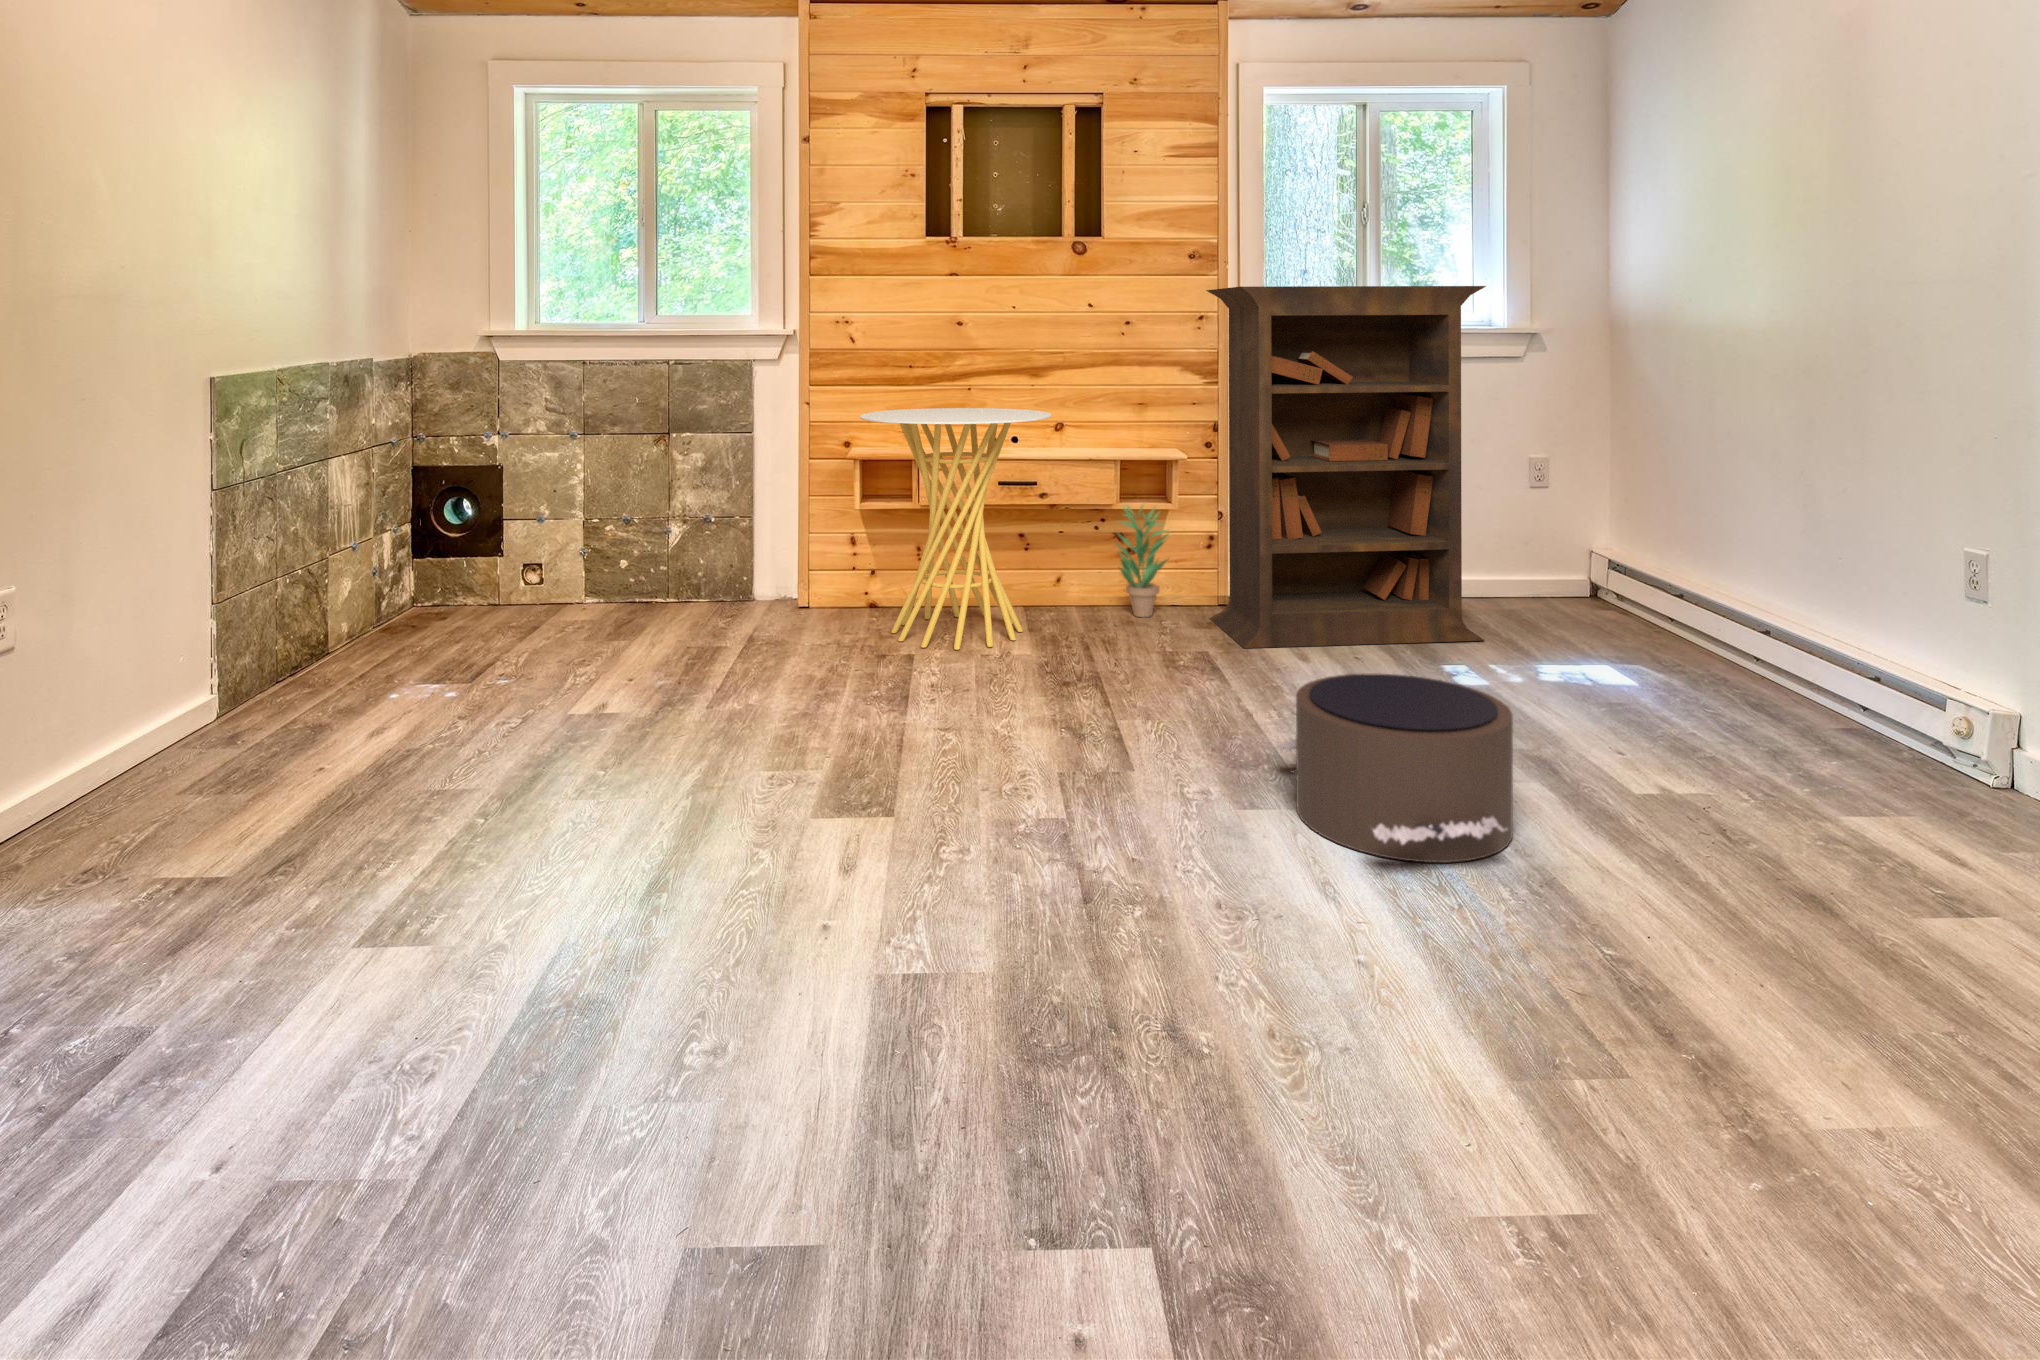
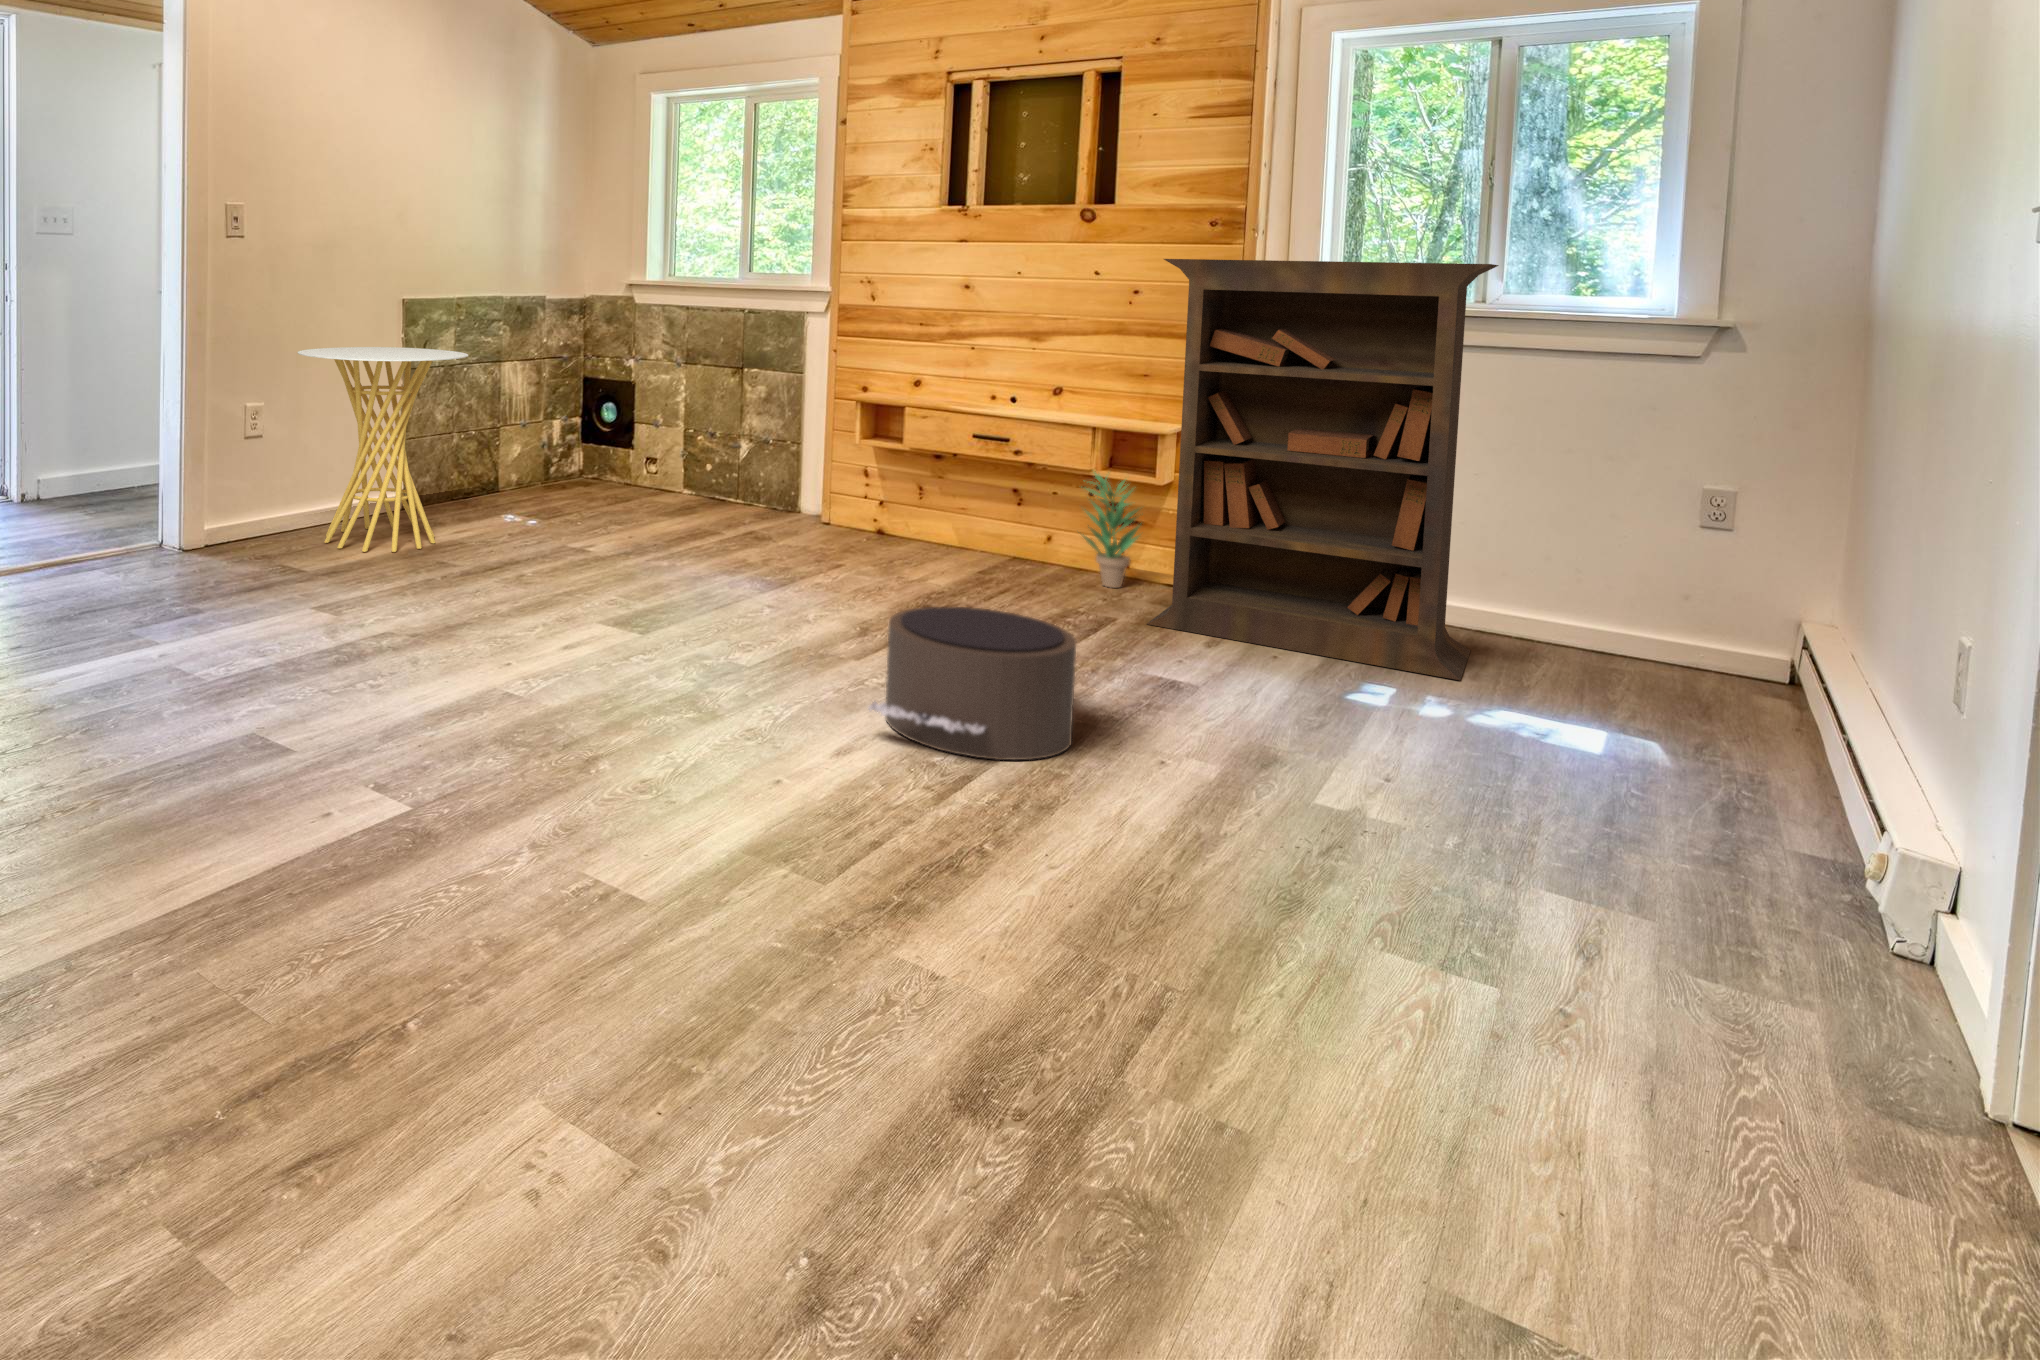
side table: present [860,408,1051,650] -> present [298,347,468,552]

